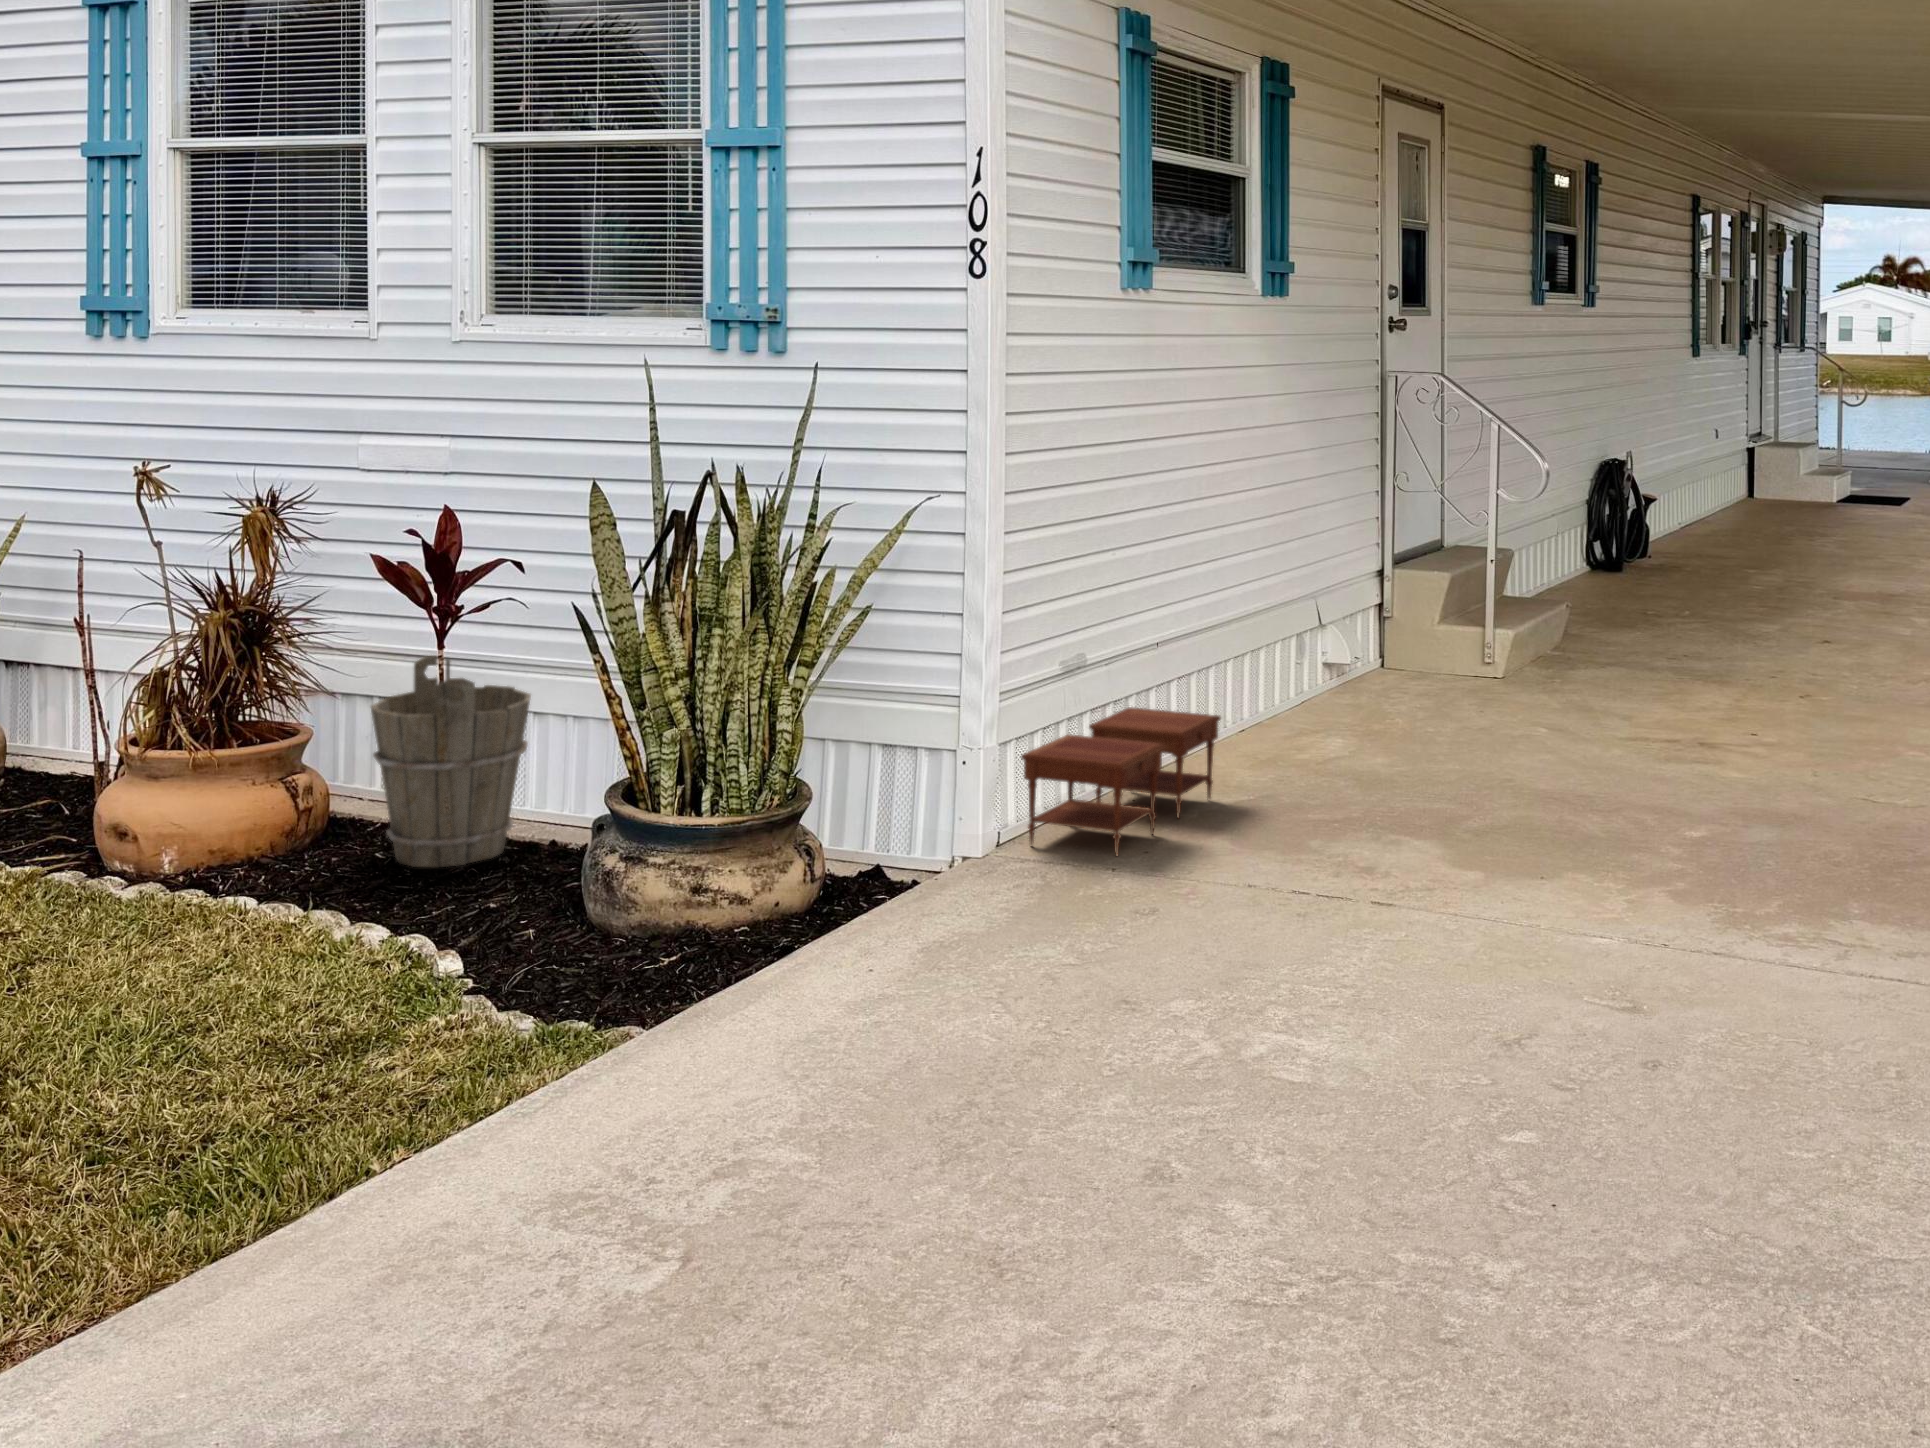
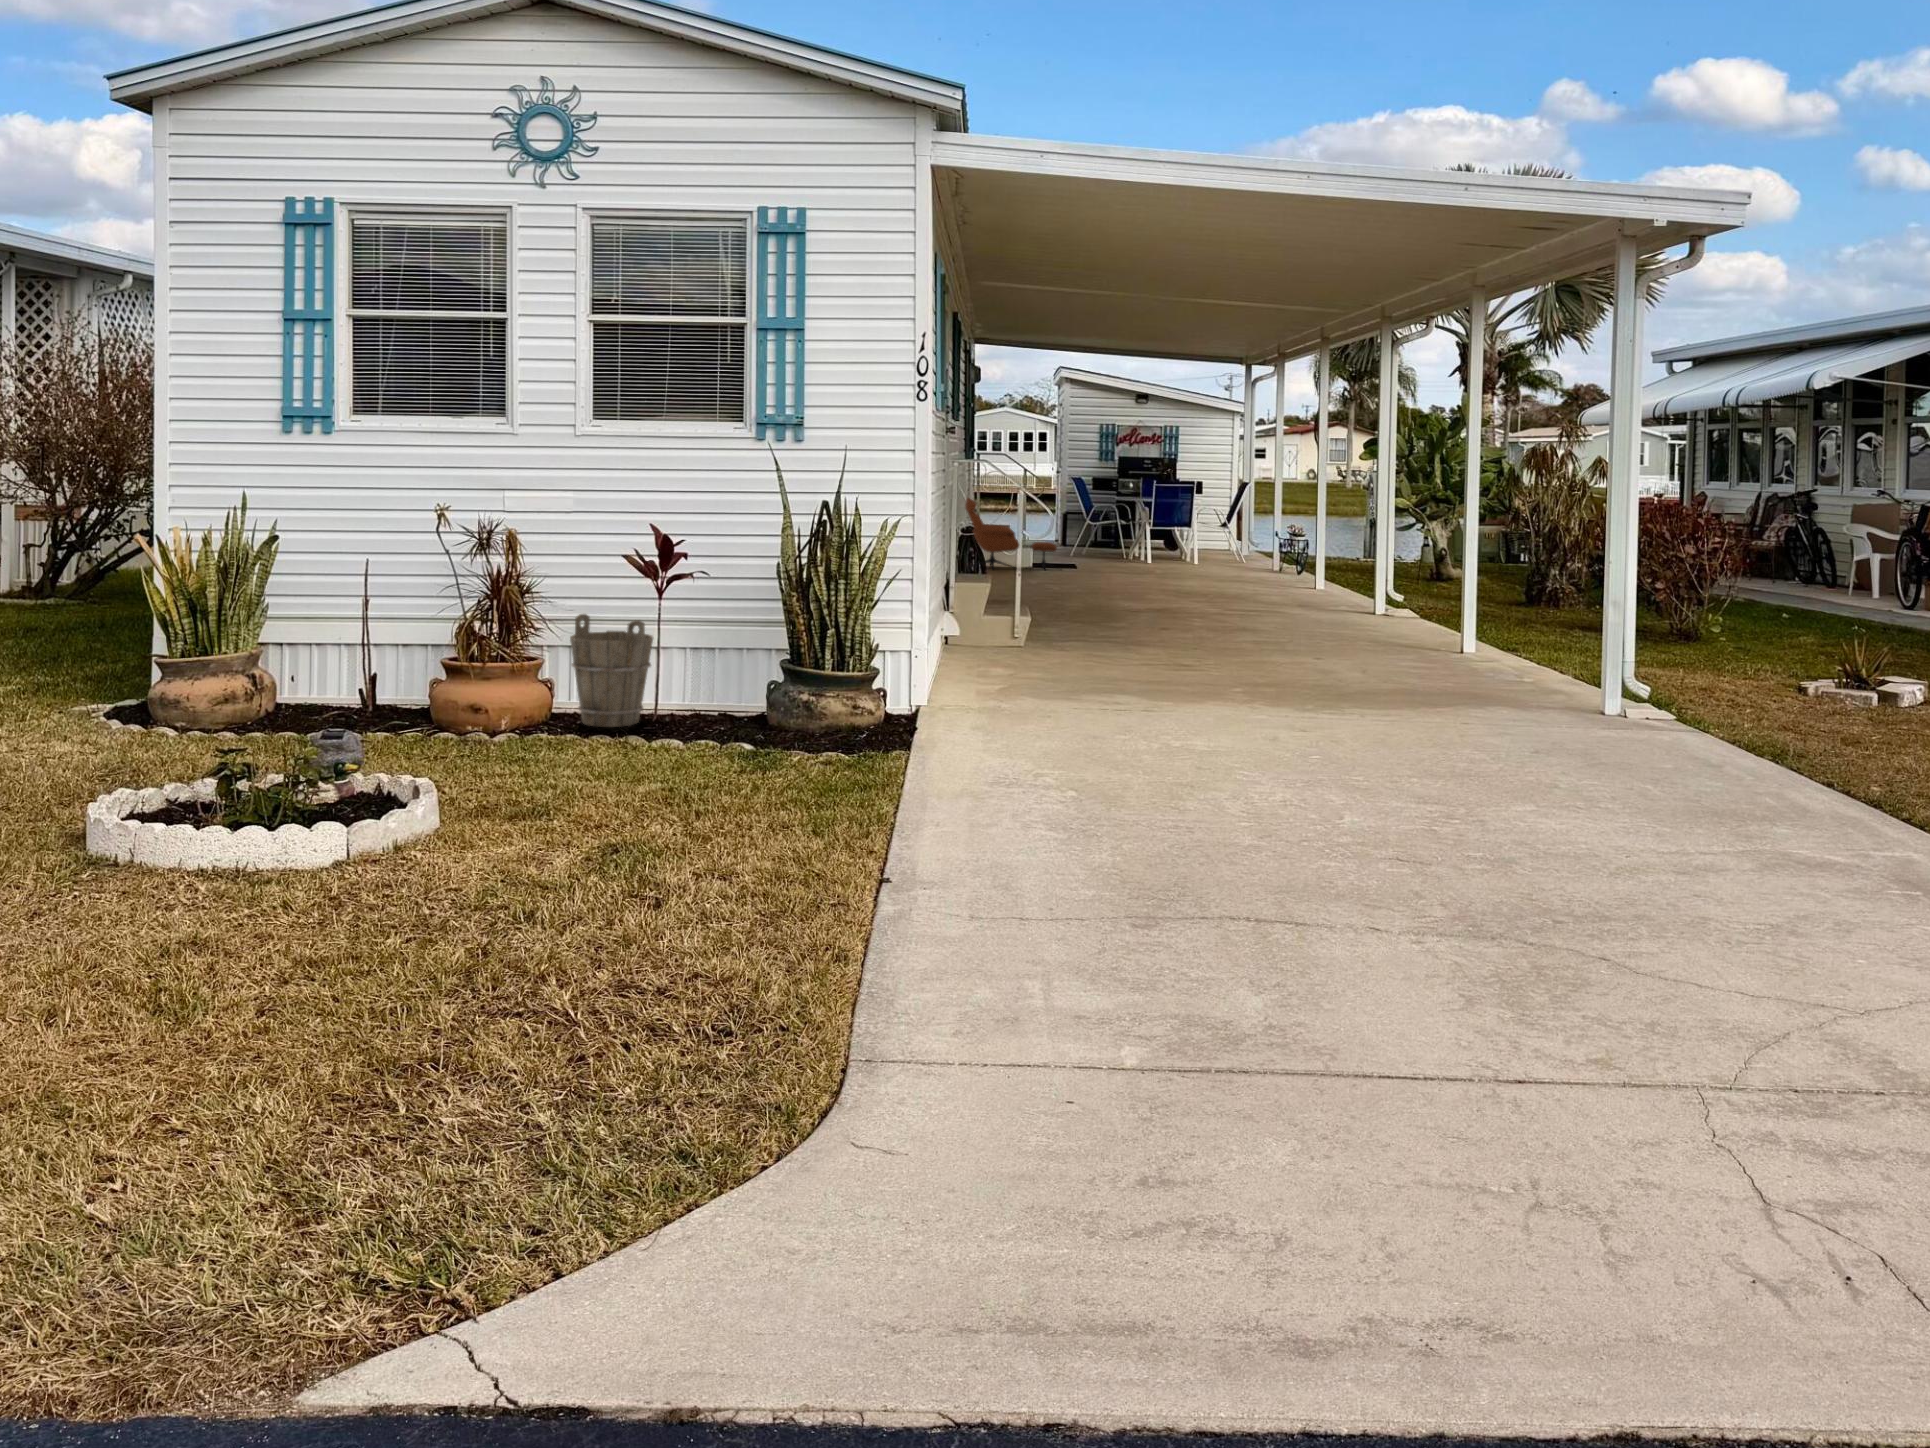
lounge chair: none [1667,433,1813,545] -> present [965,498,1057,569]
side table: present [1021,707,1221,856] -> none [933,634,992,698]

